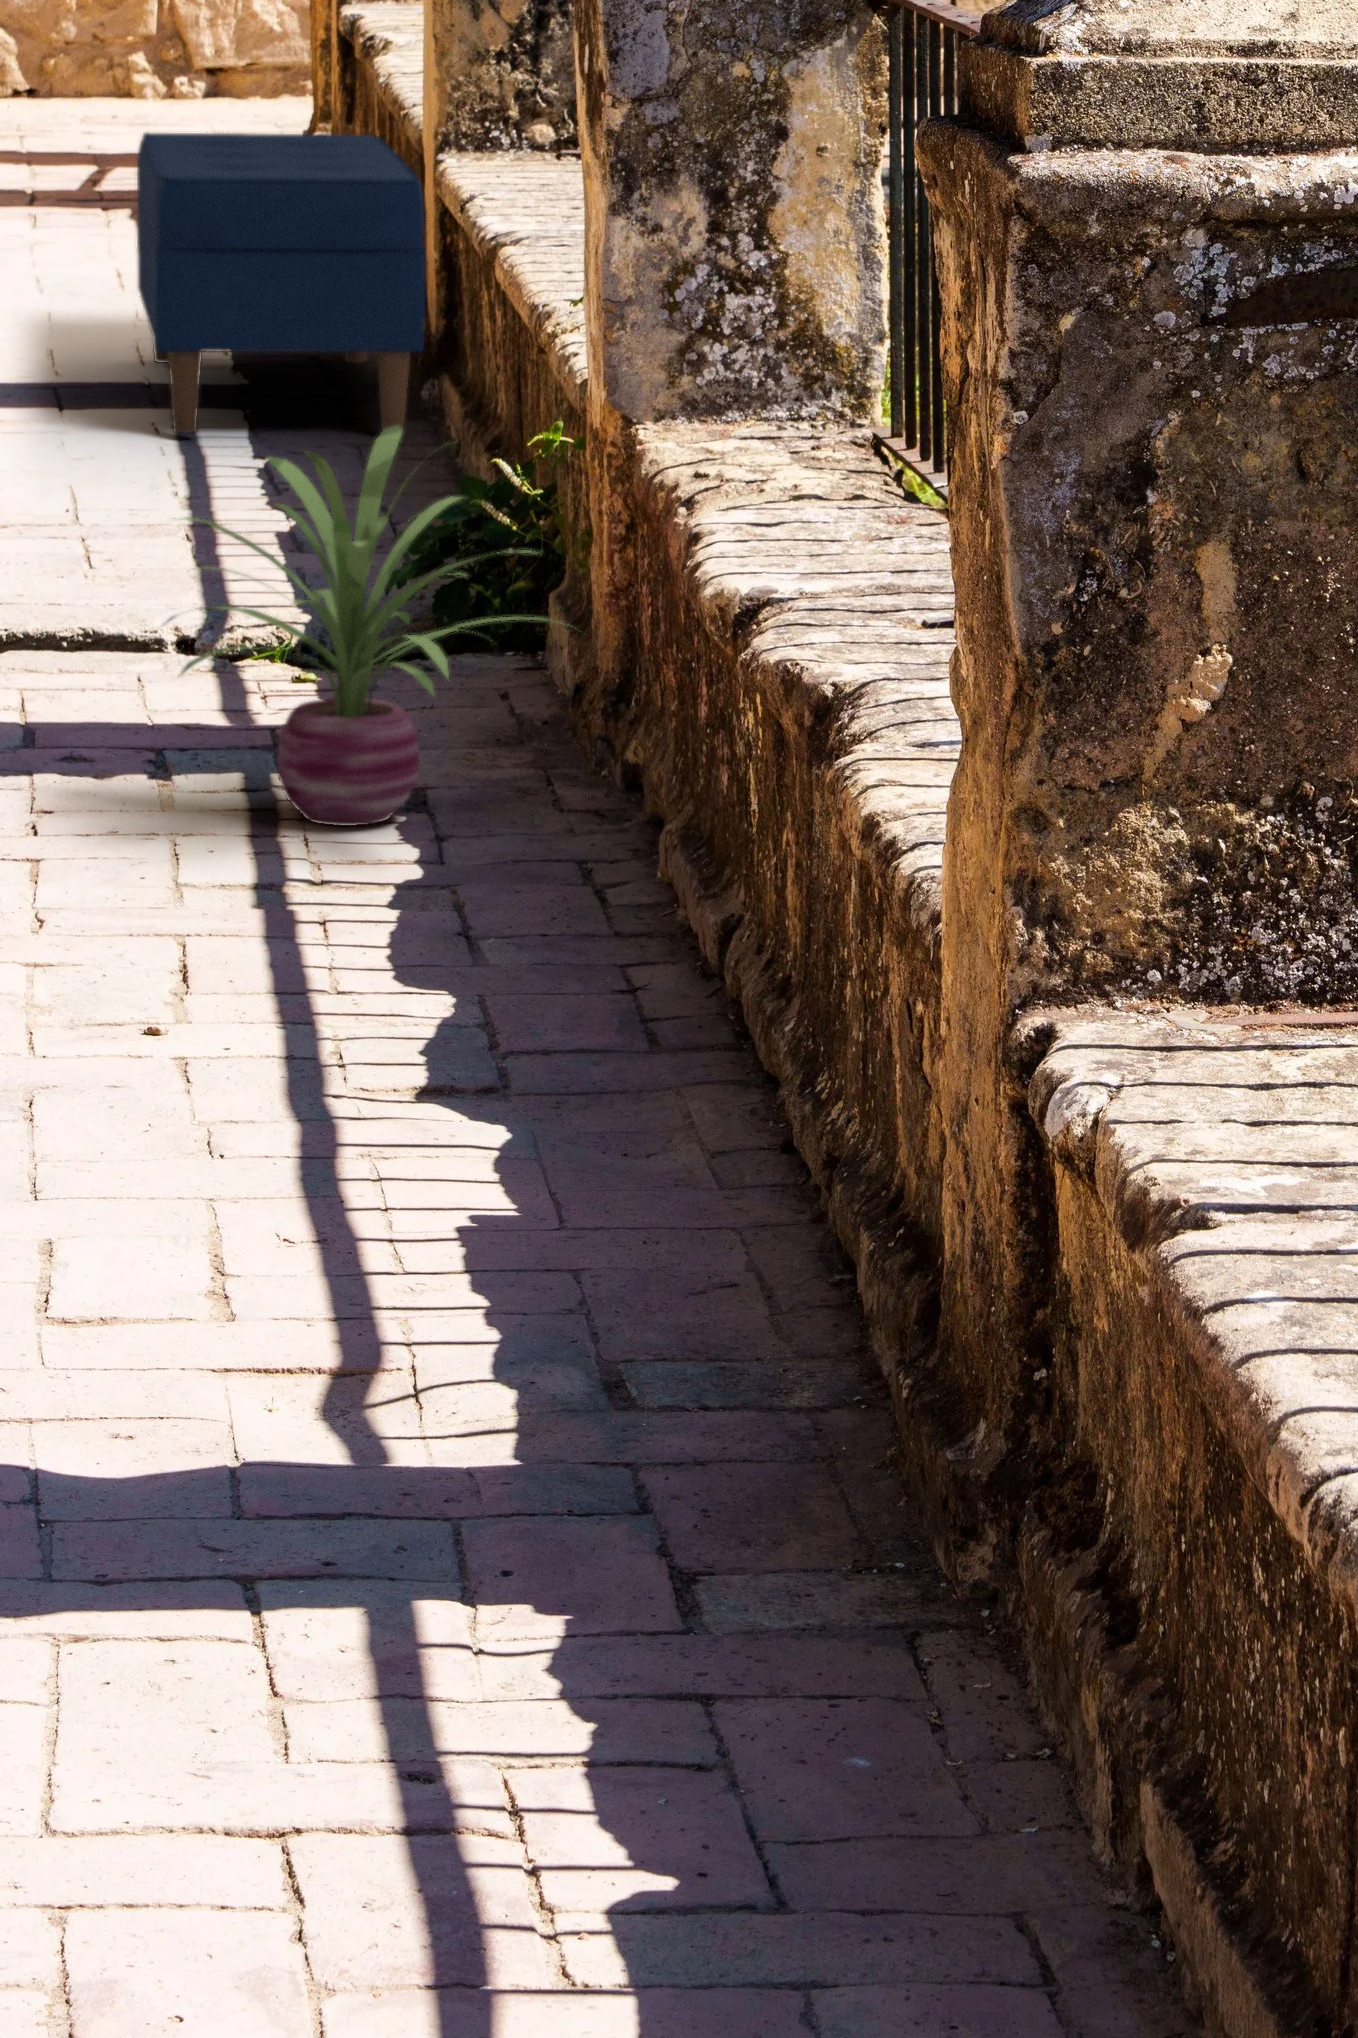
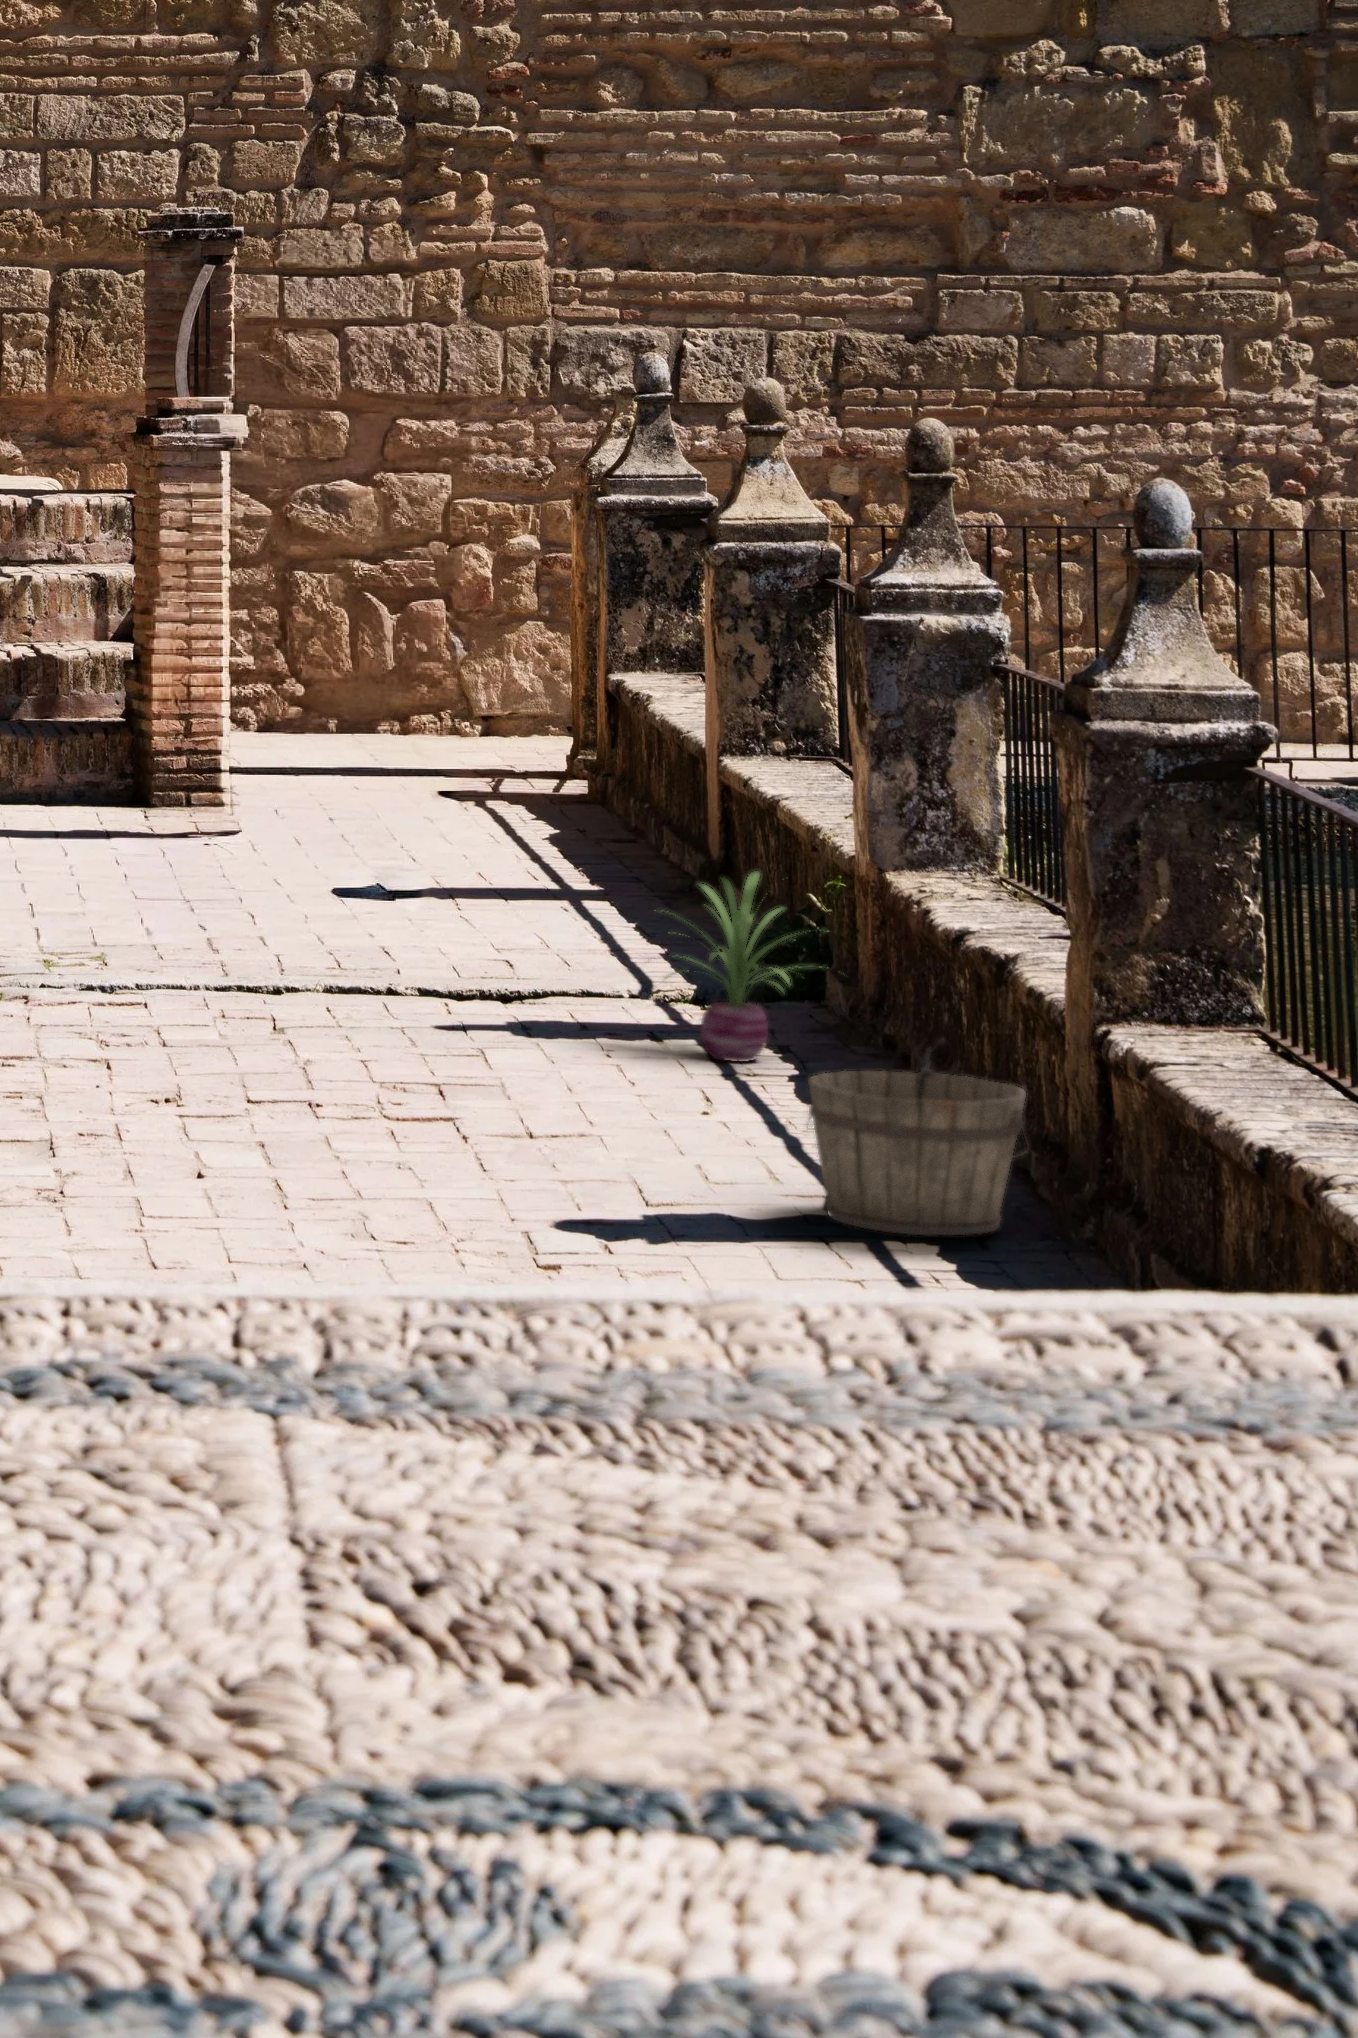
bench: present [137,132,425,432] -> none [521,743,706,912]
wooden bucket: none [295,987,871,1527] -> present [808,1039,1029,1235]

